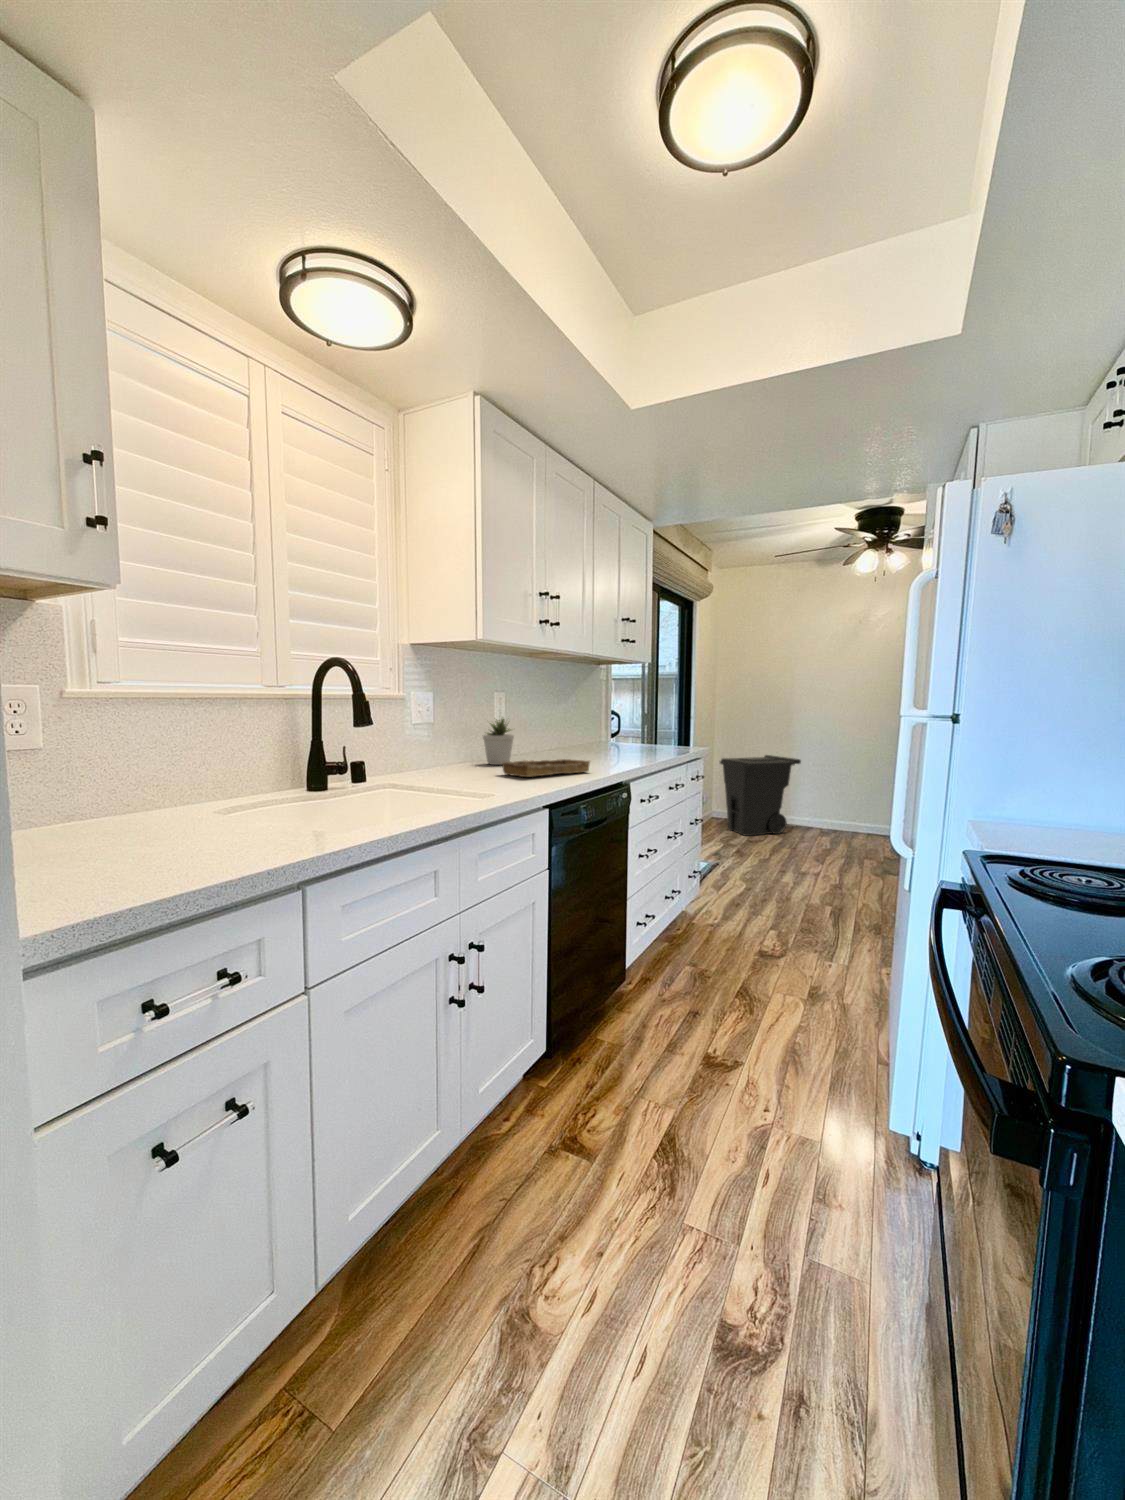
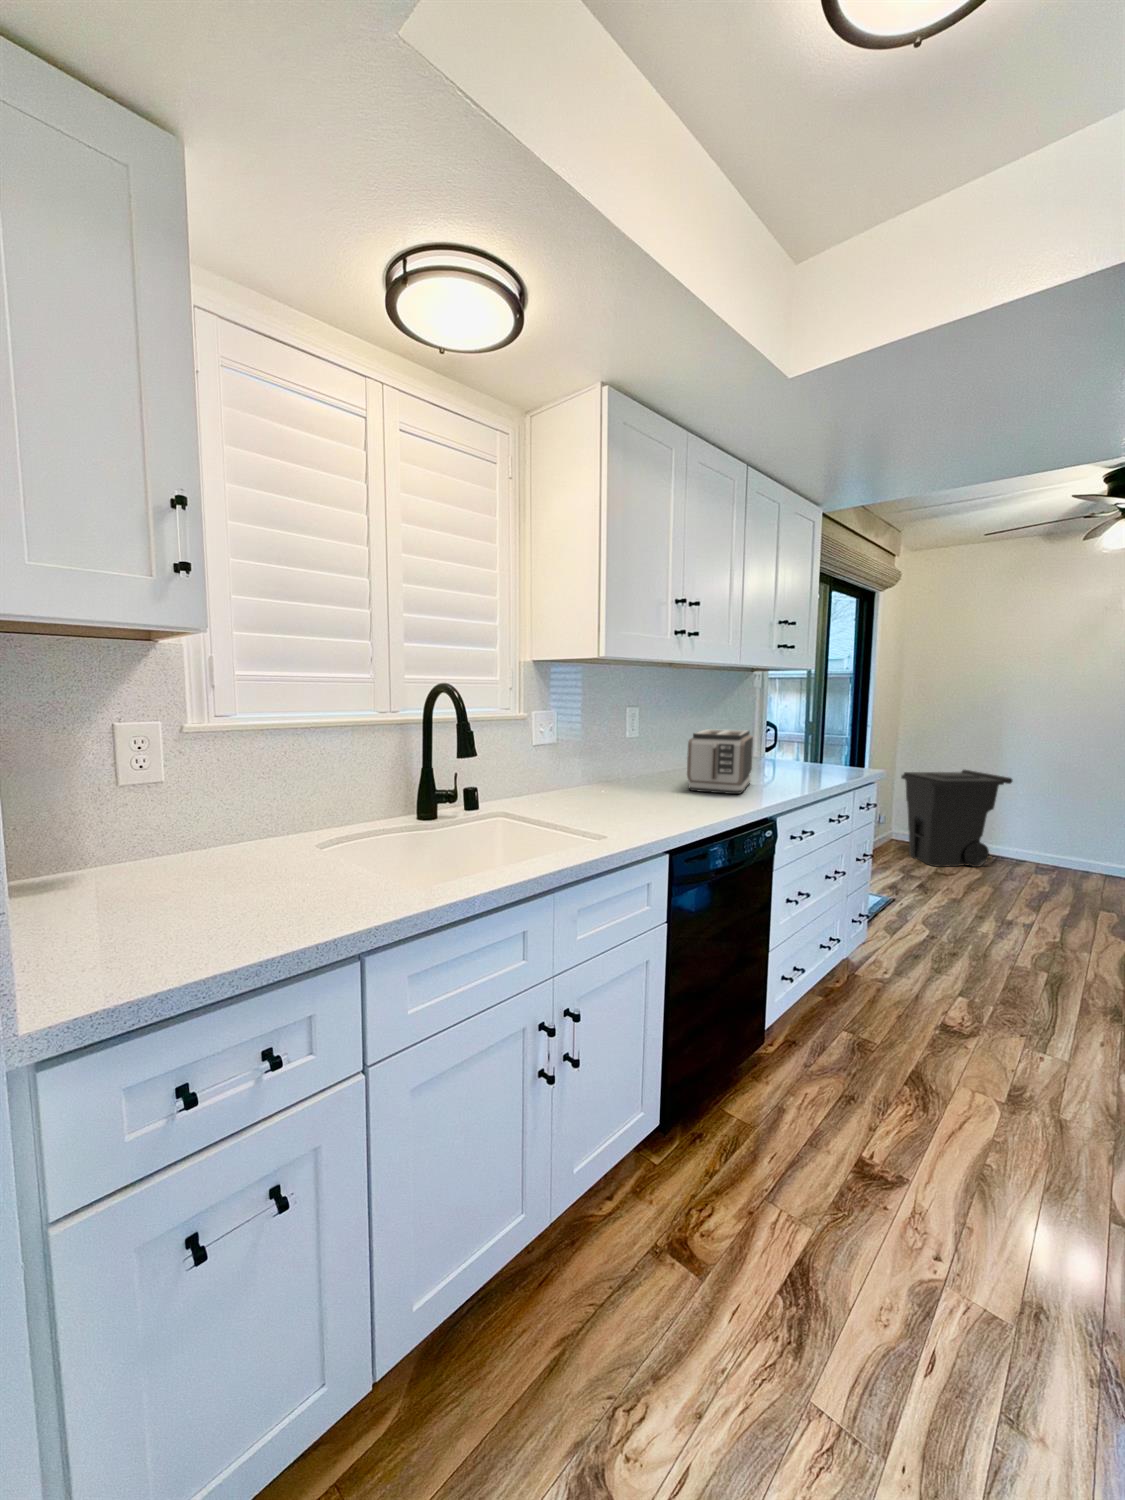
toaster: none [554,712,607,765] -> present [687,729,753,794]
potted plant: present [483,719,514,765] -> none [607,734,643,789]
tray: present [501,759,591,777] -> none [617,788,729,812]

